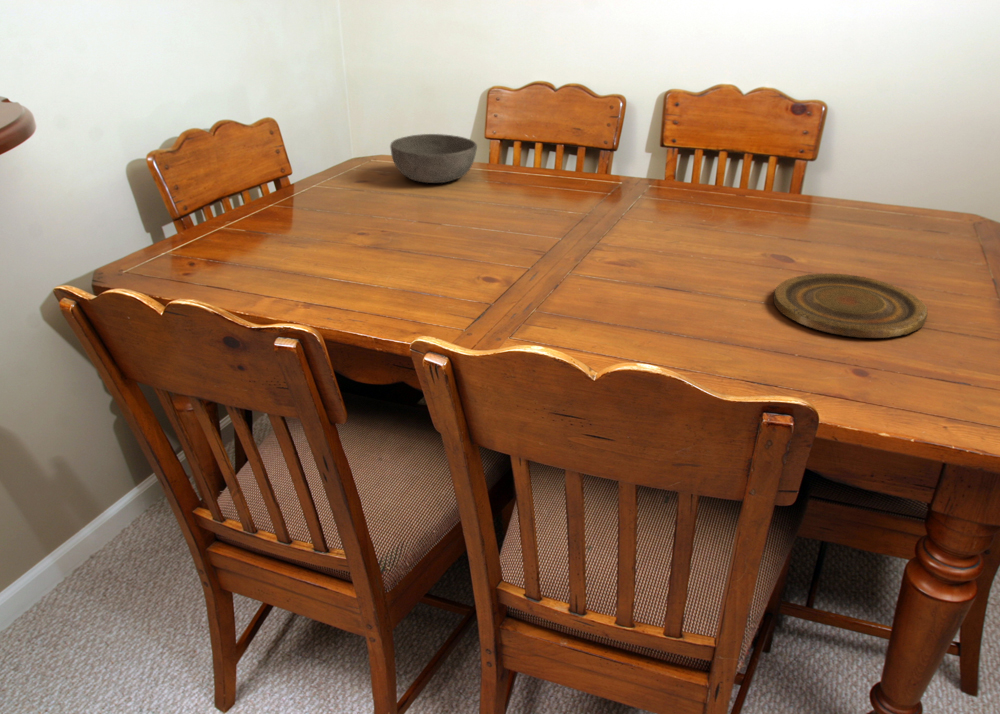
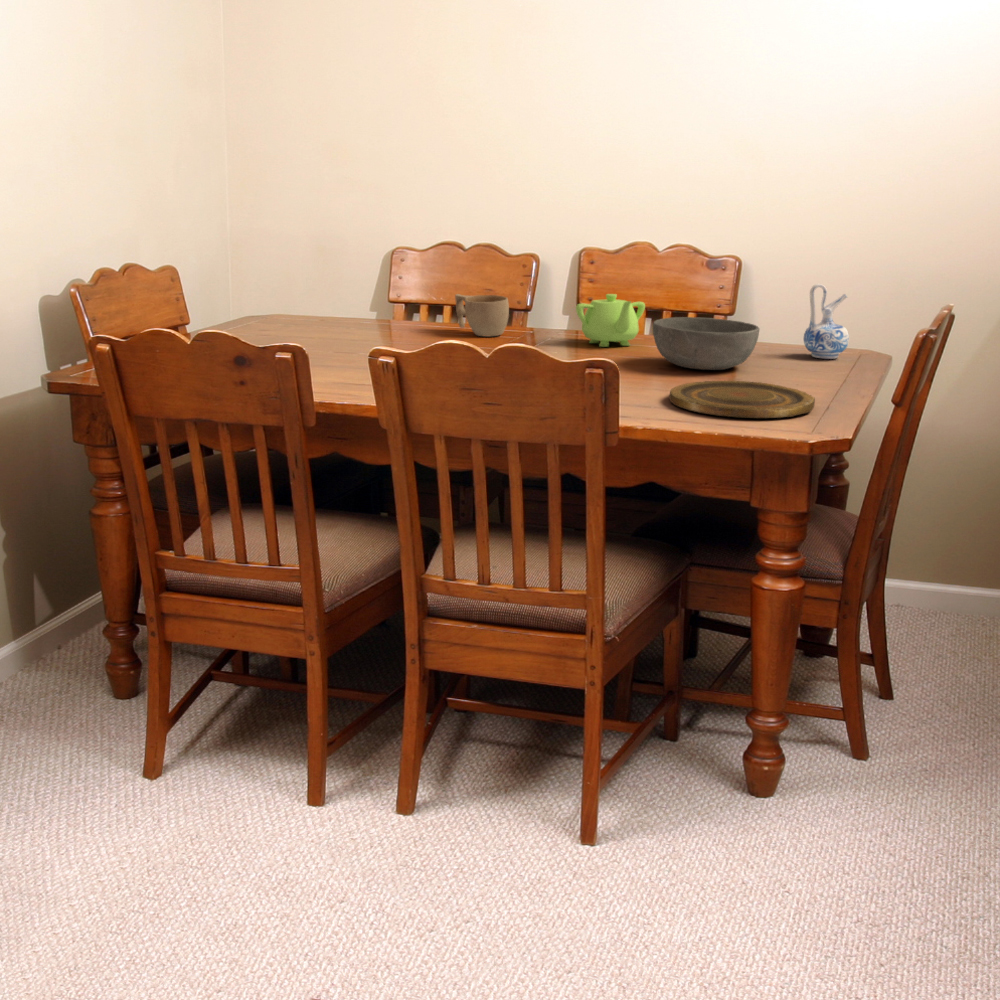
bowl: present [390,134,477,183] -> present [653,317,759,370]
cup: none [544,141,597,187] -> present [455,294,509,336]
ceramic pitcher: none [894,148,944,223] -> present [803,284,849,359]
teapot: none [665,150,733,204] -> present [576,294,645,347]

